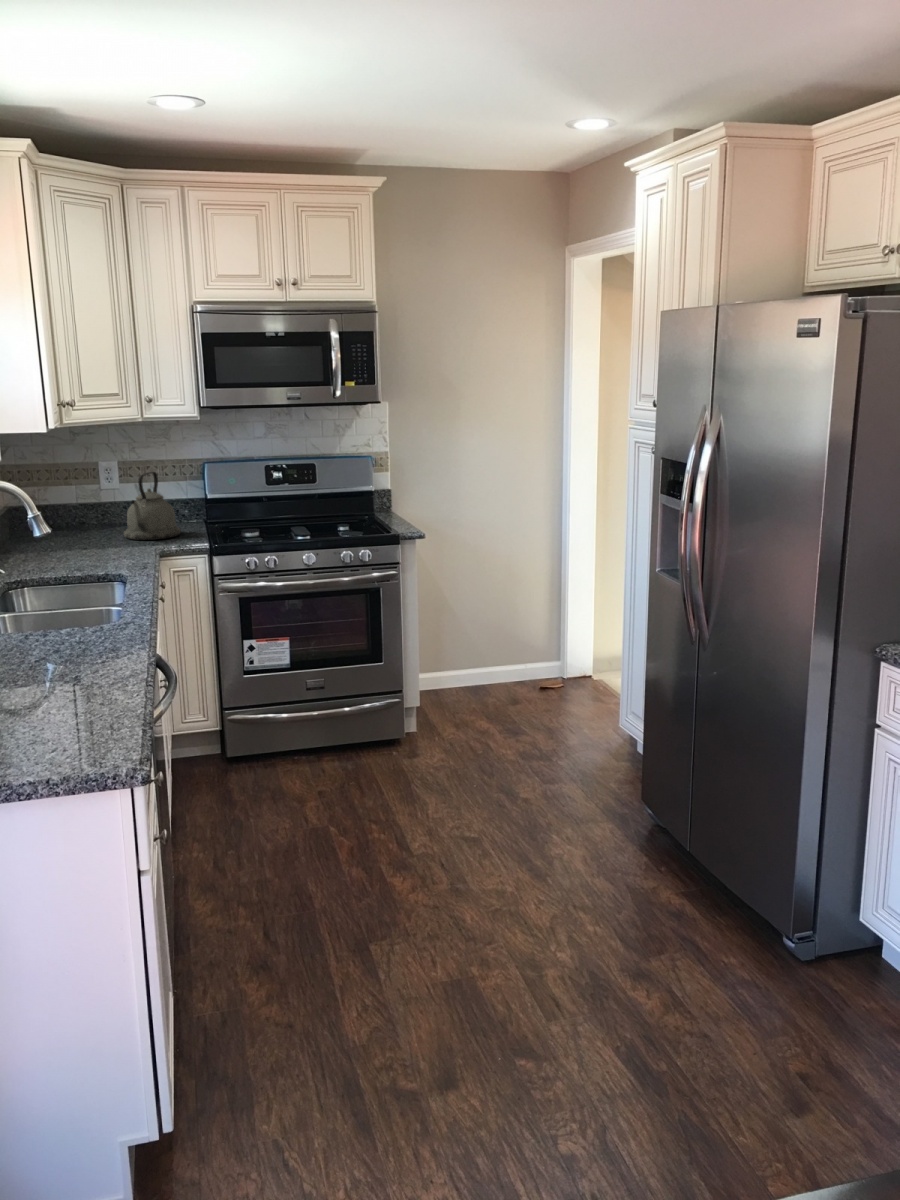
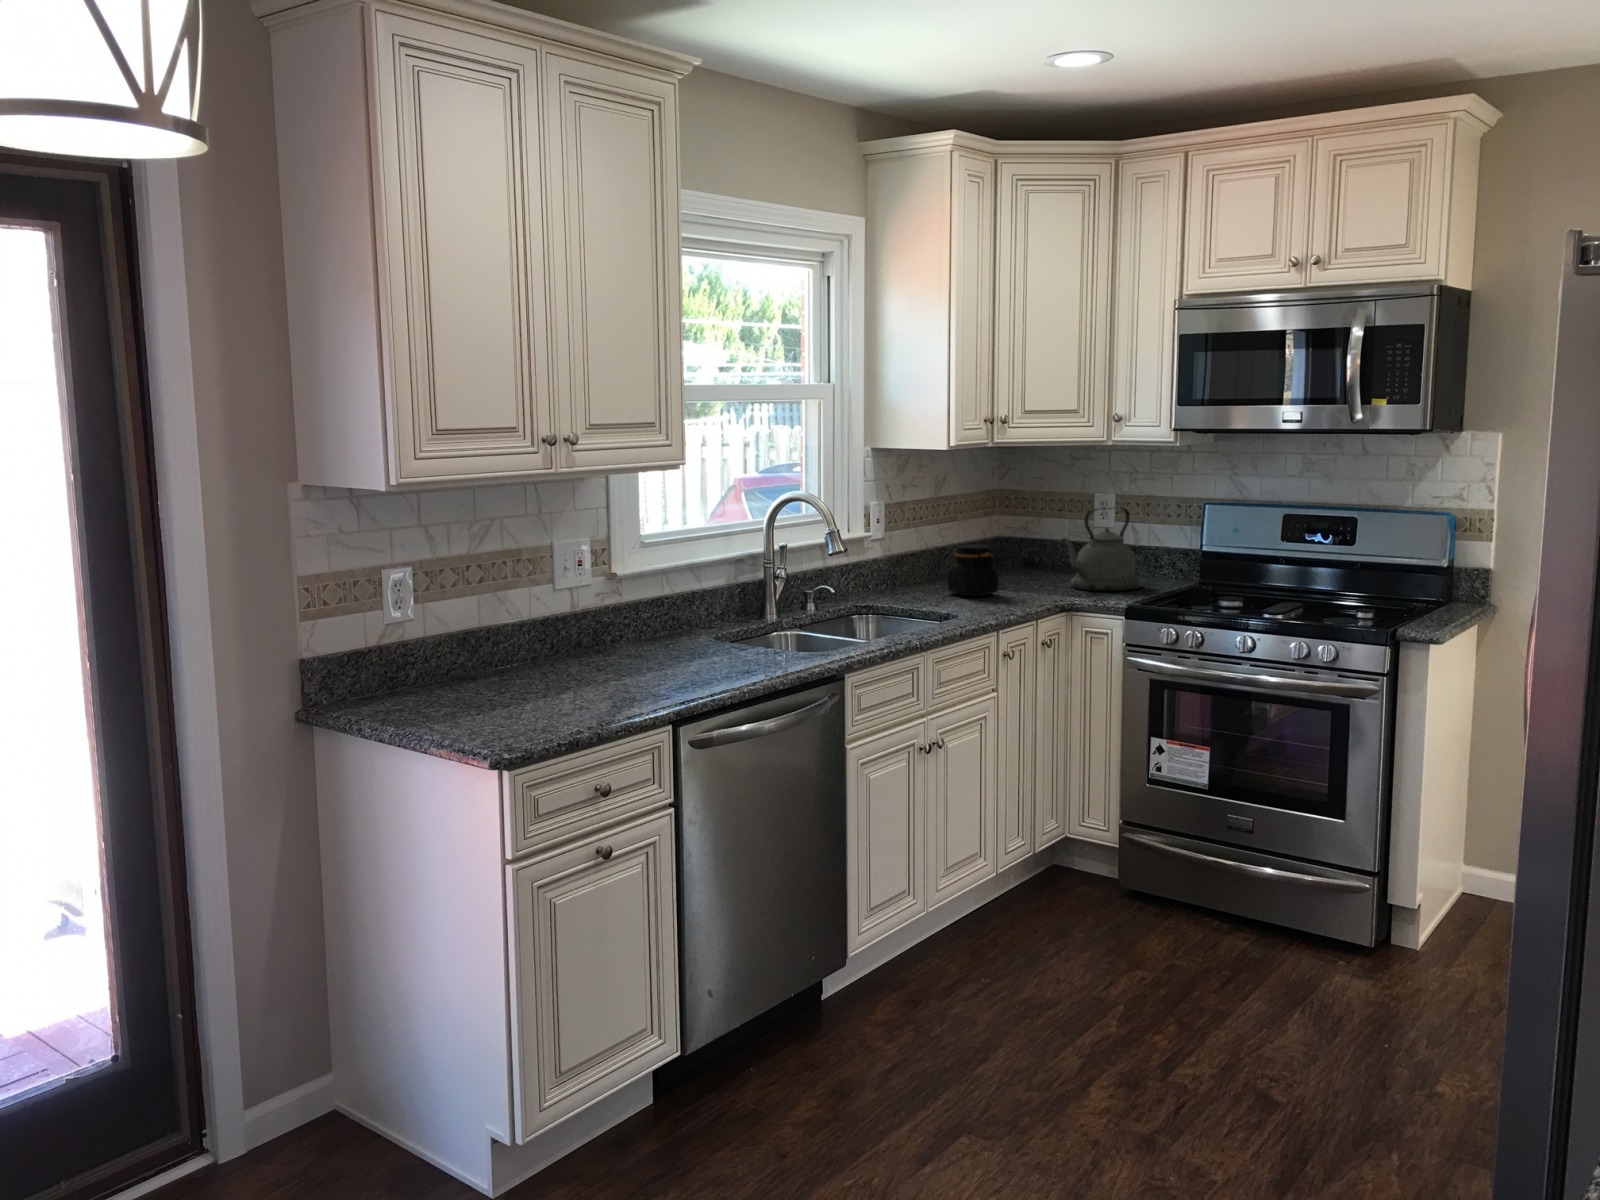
jar: none [53,514,103,560] -> present [948,544,999,596]

